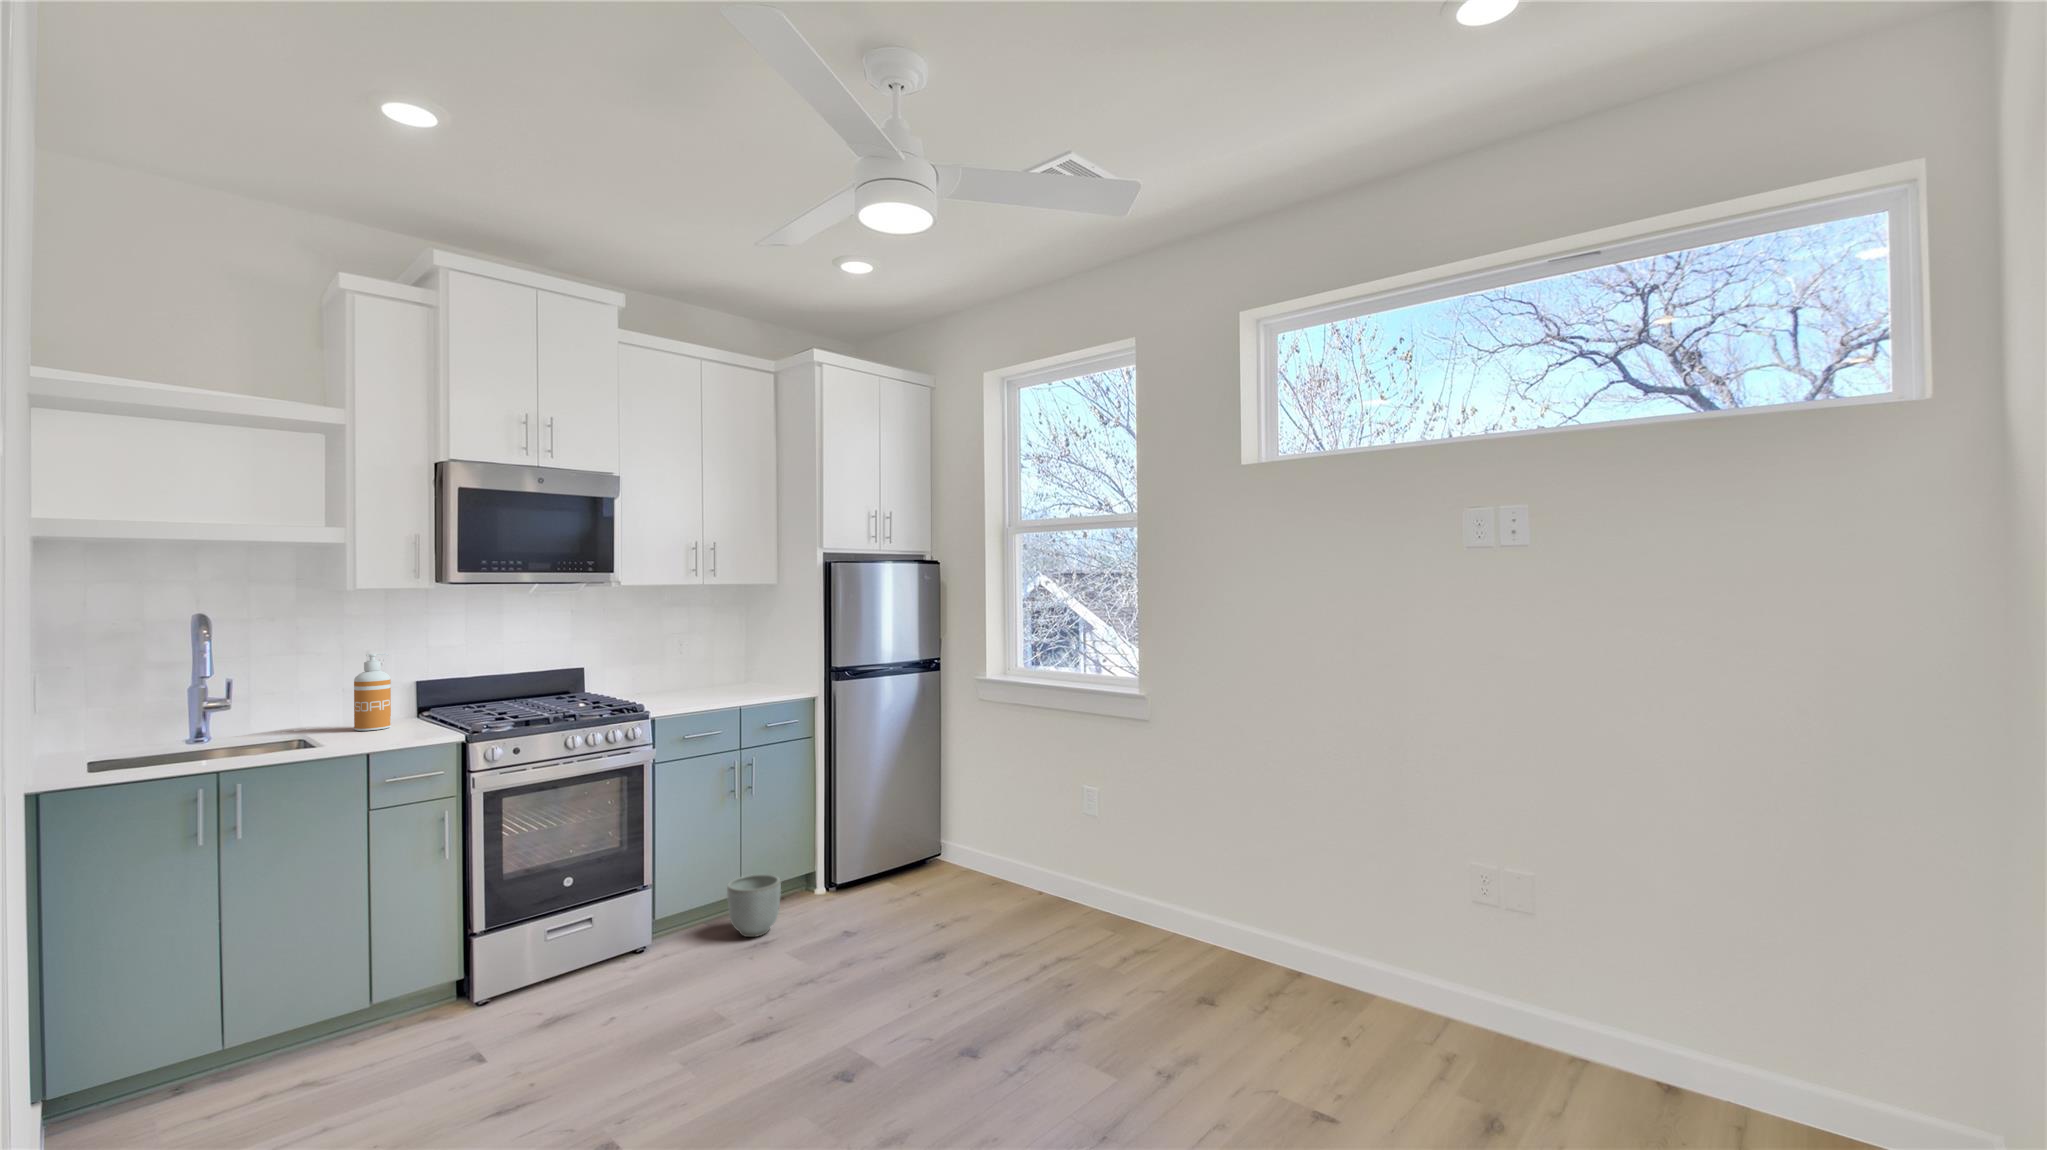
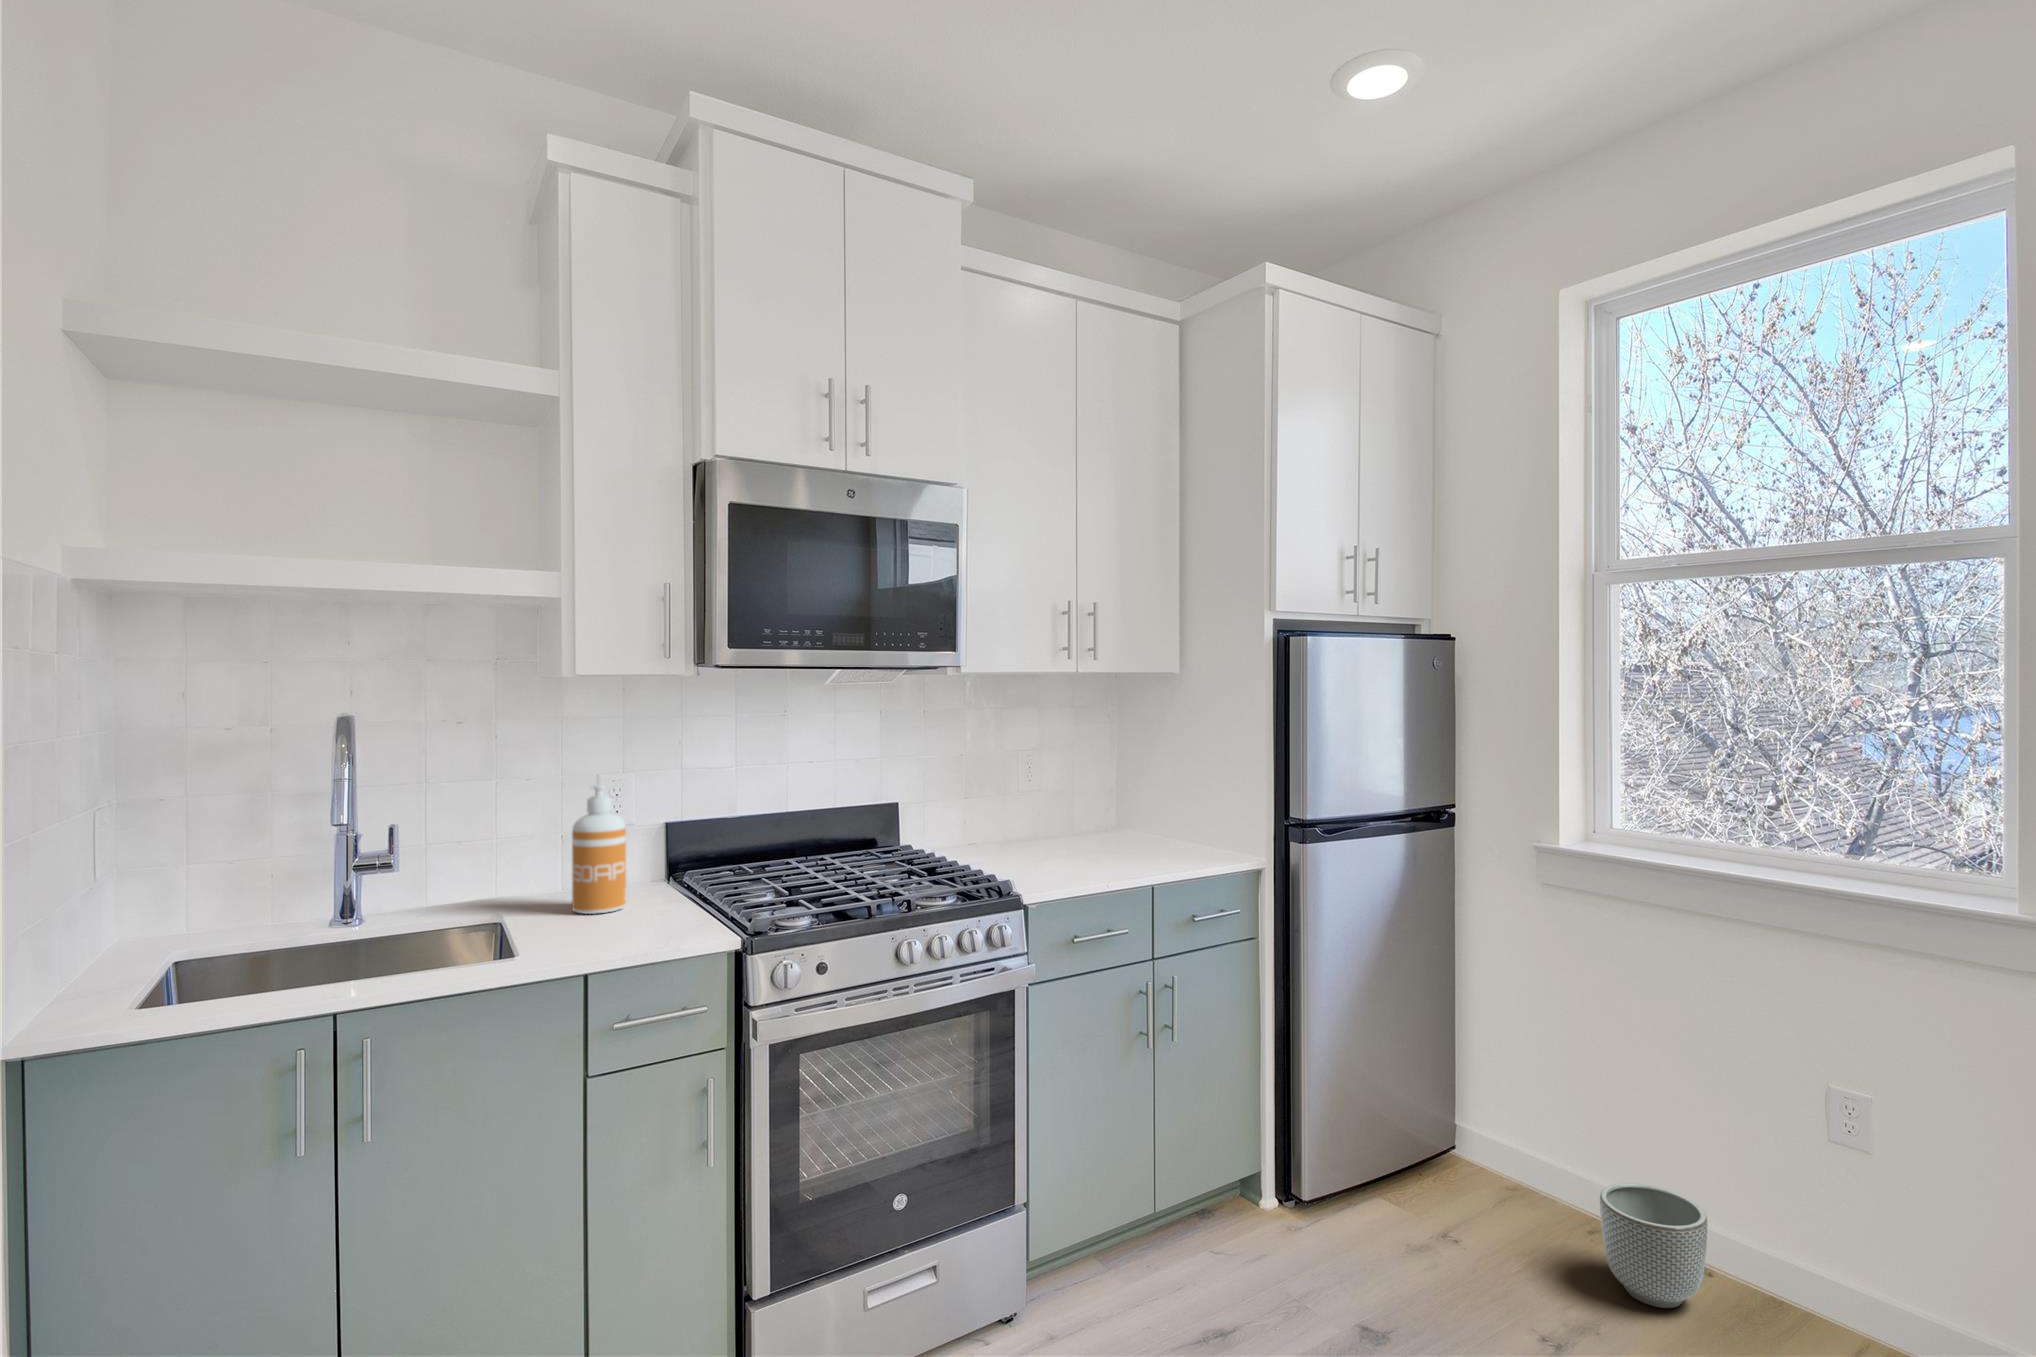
planter: present [727,874,781,937] -> present [1600,1183,1708,1308]

